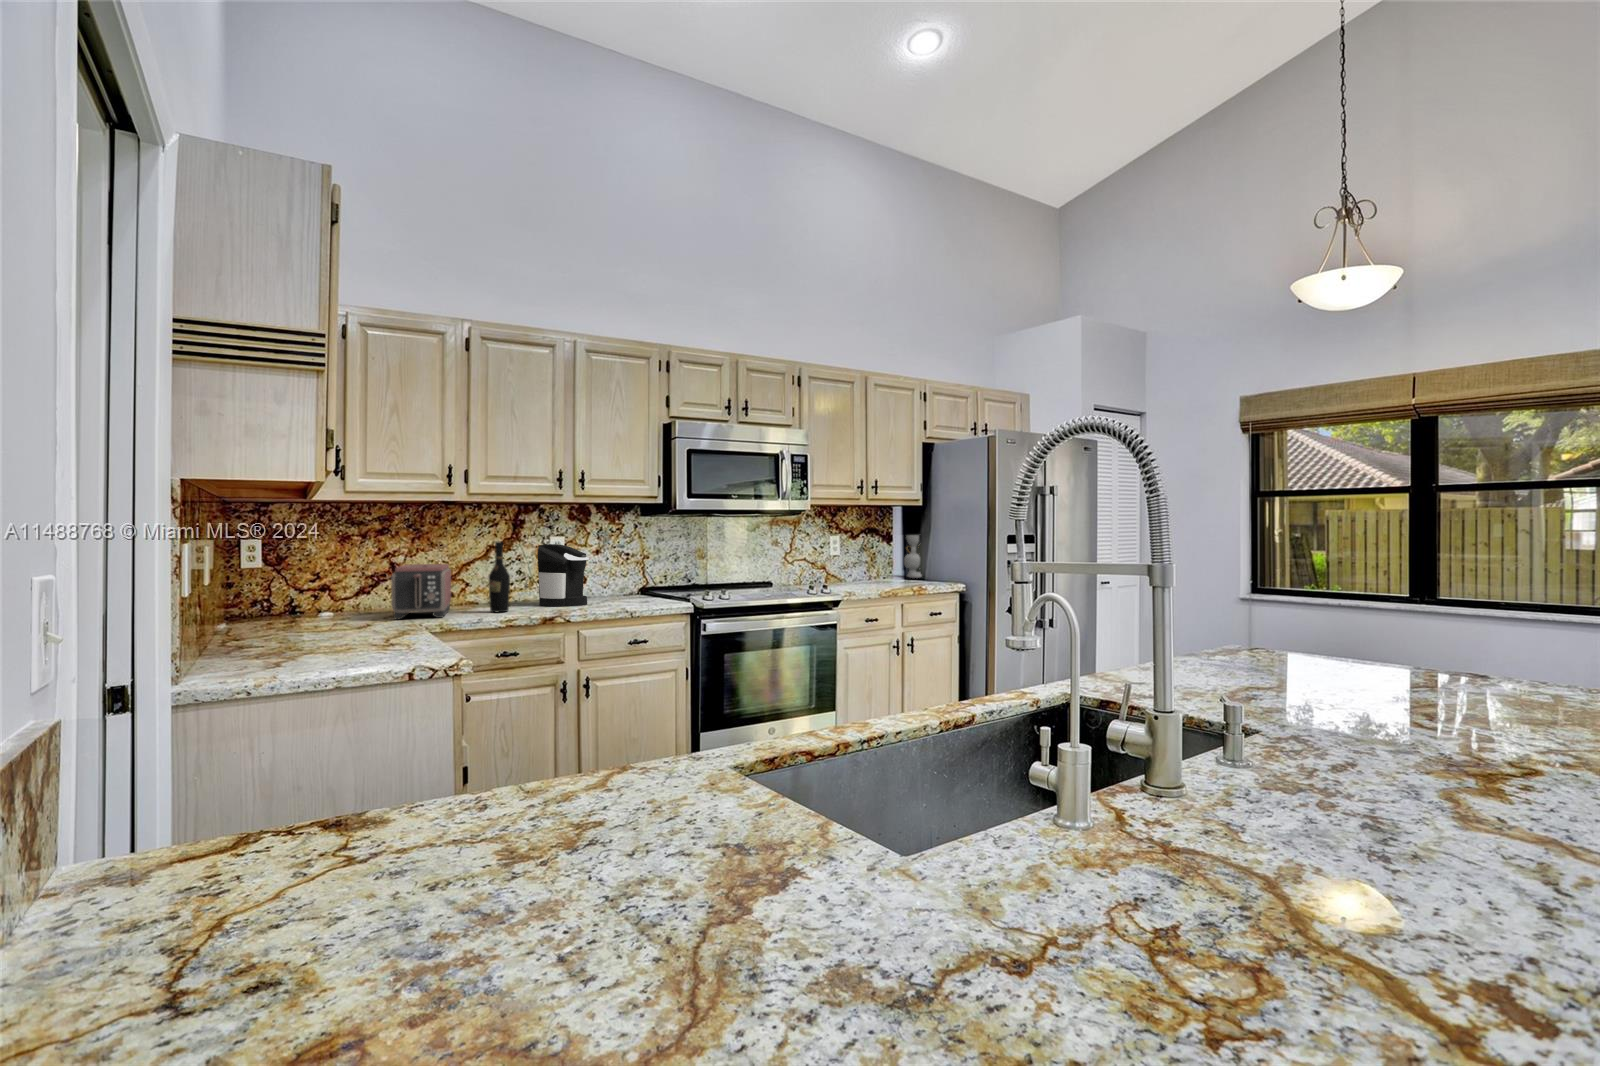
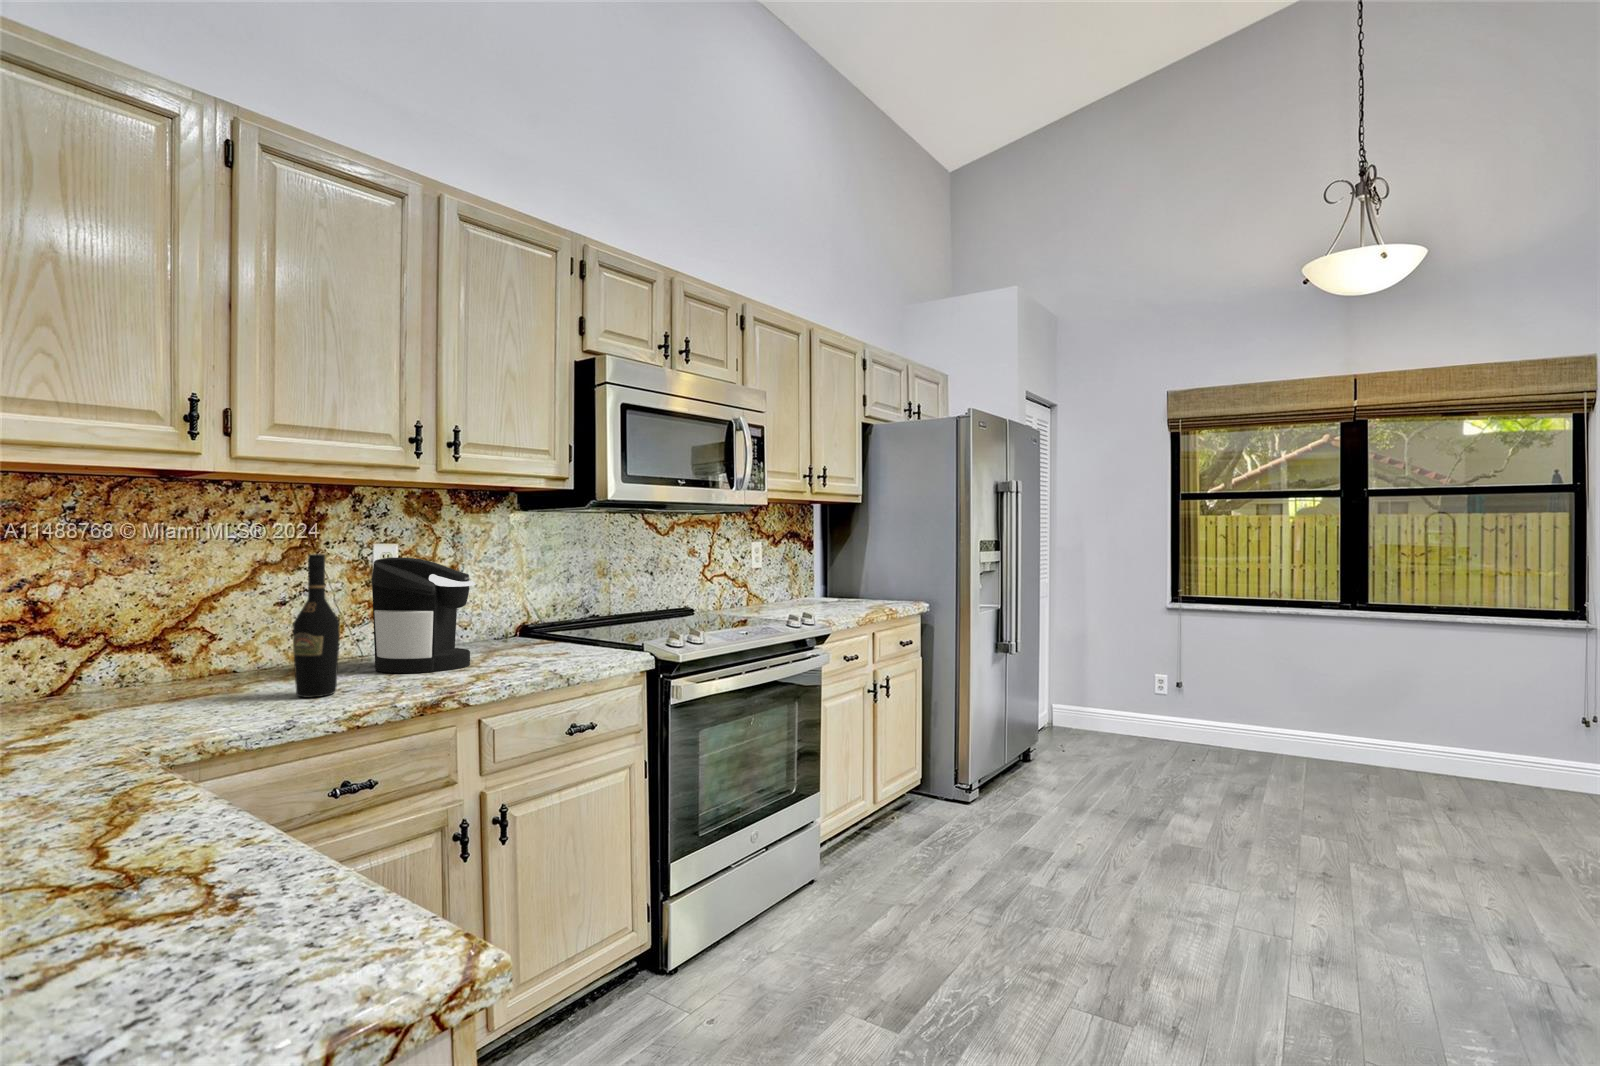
decorative vase: present [904,535,922,578] -> none [829,540,857,595]
toaster: present [391,564,451,619] -> none [64,601,206,737]

